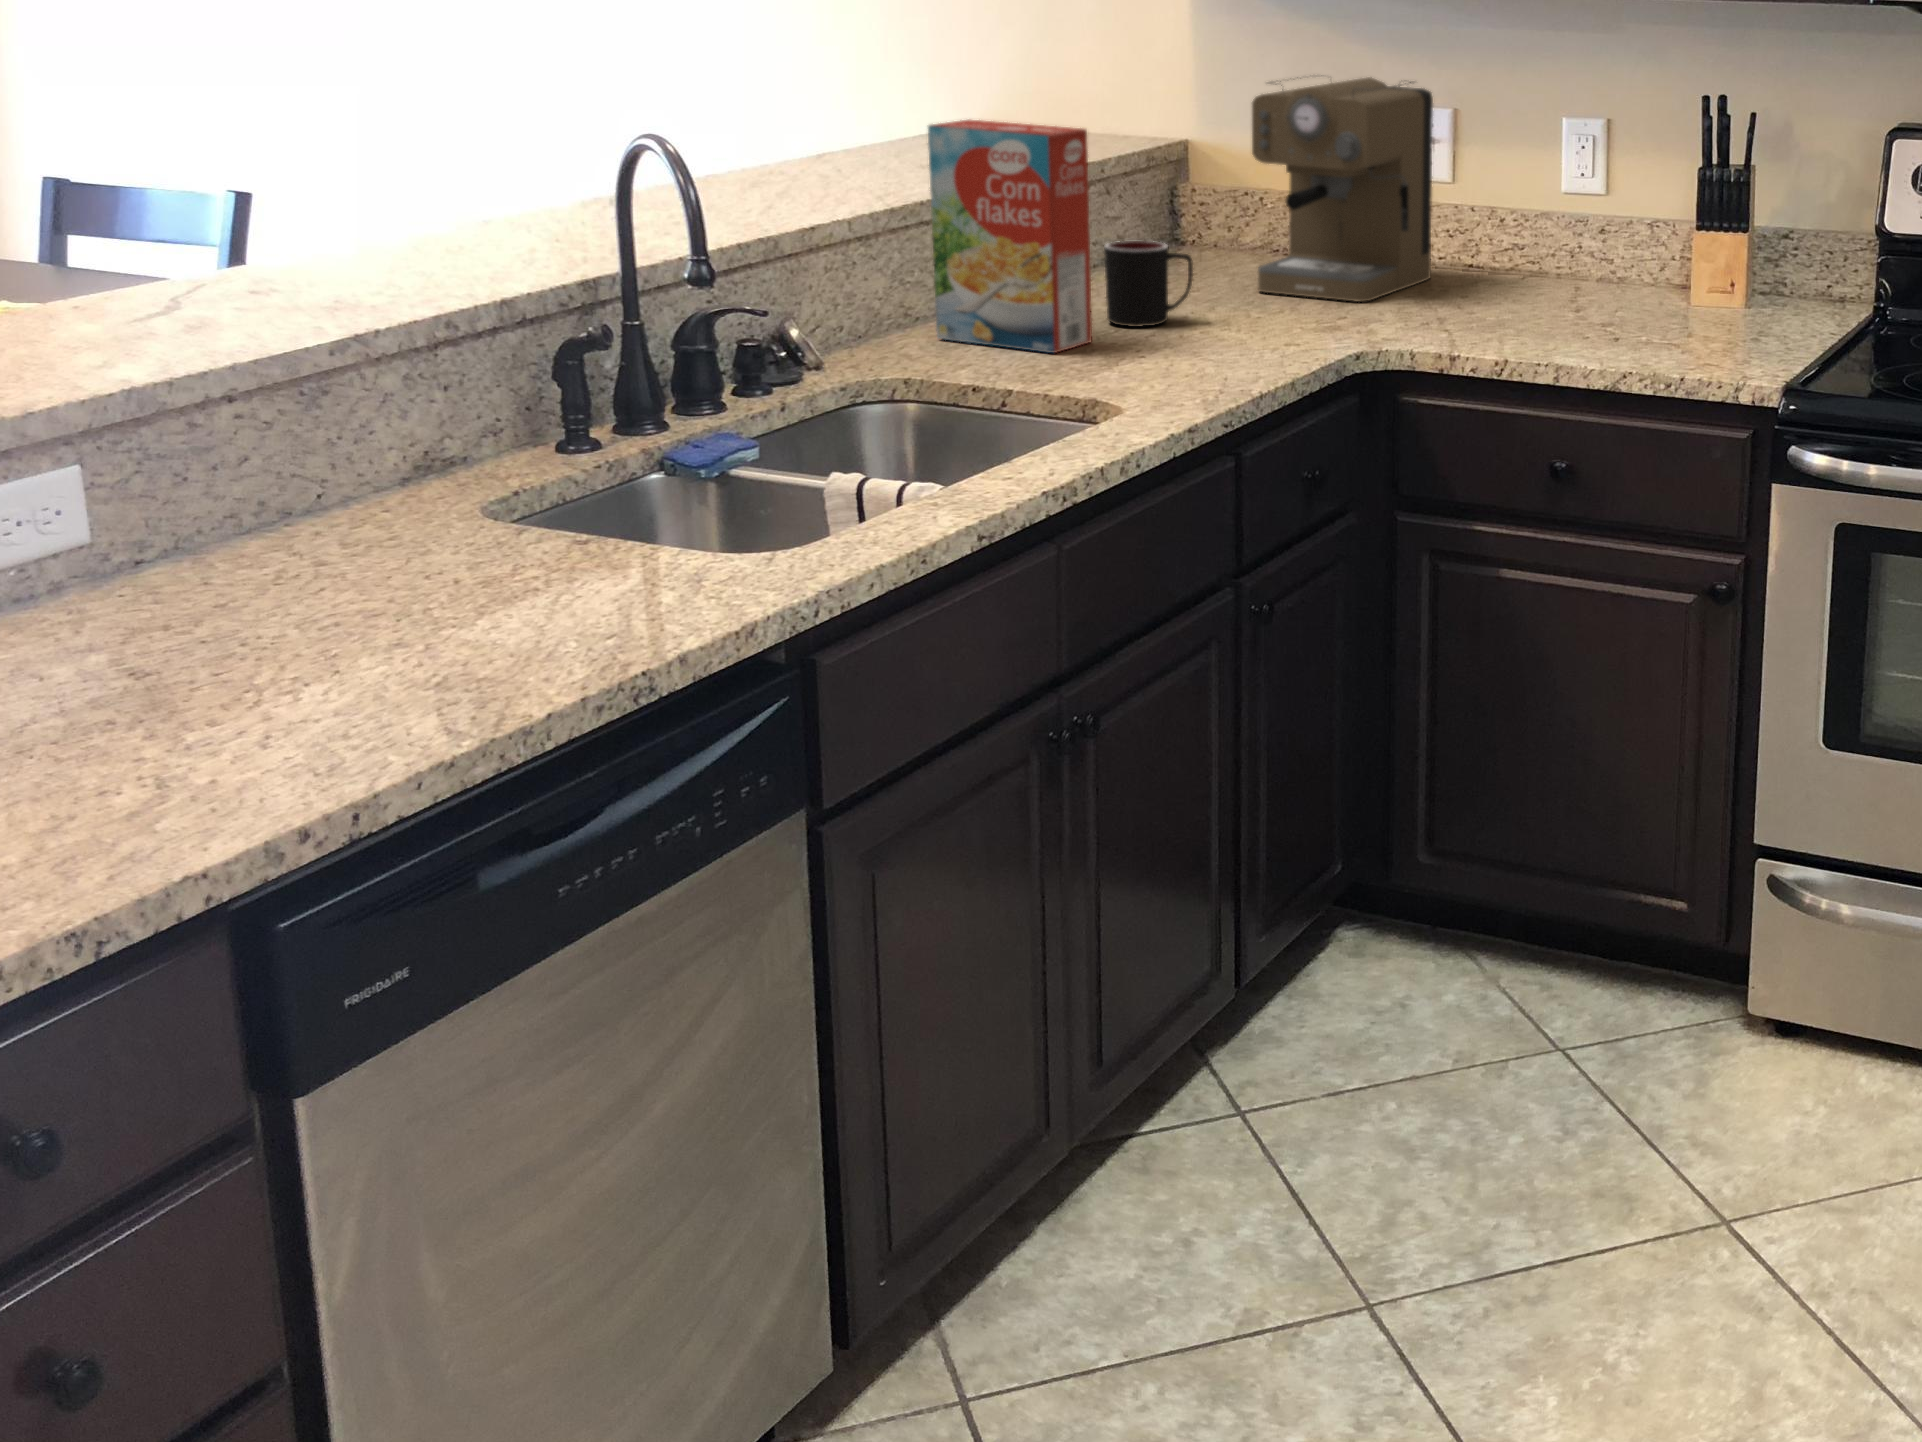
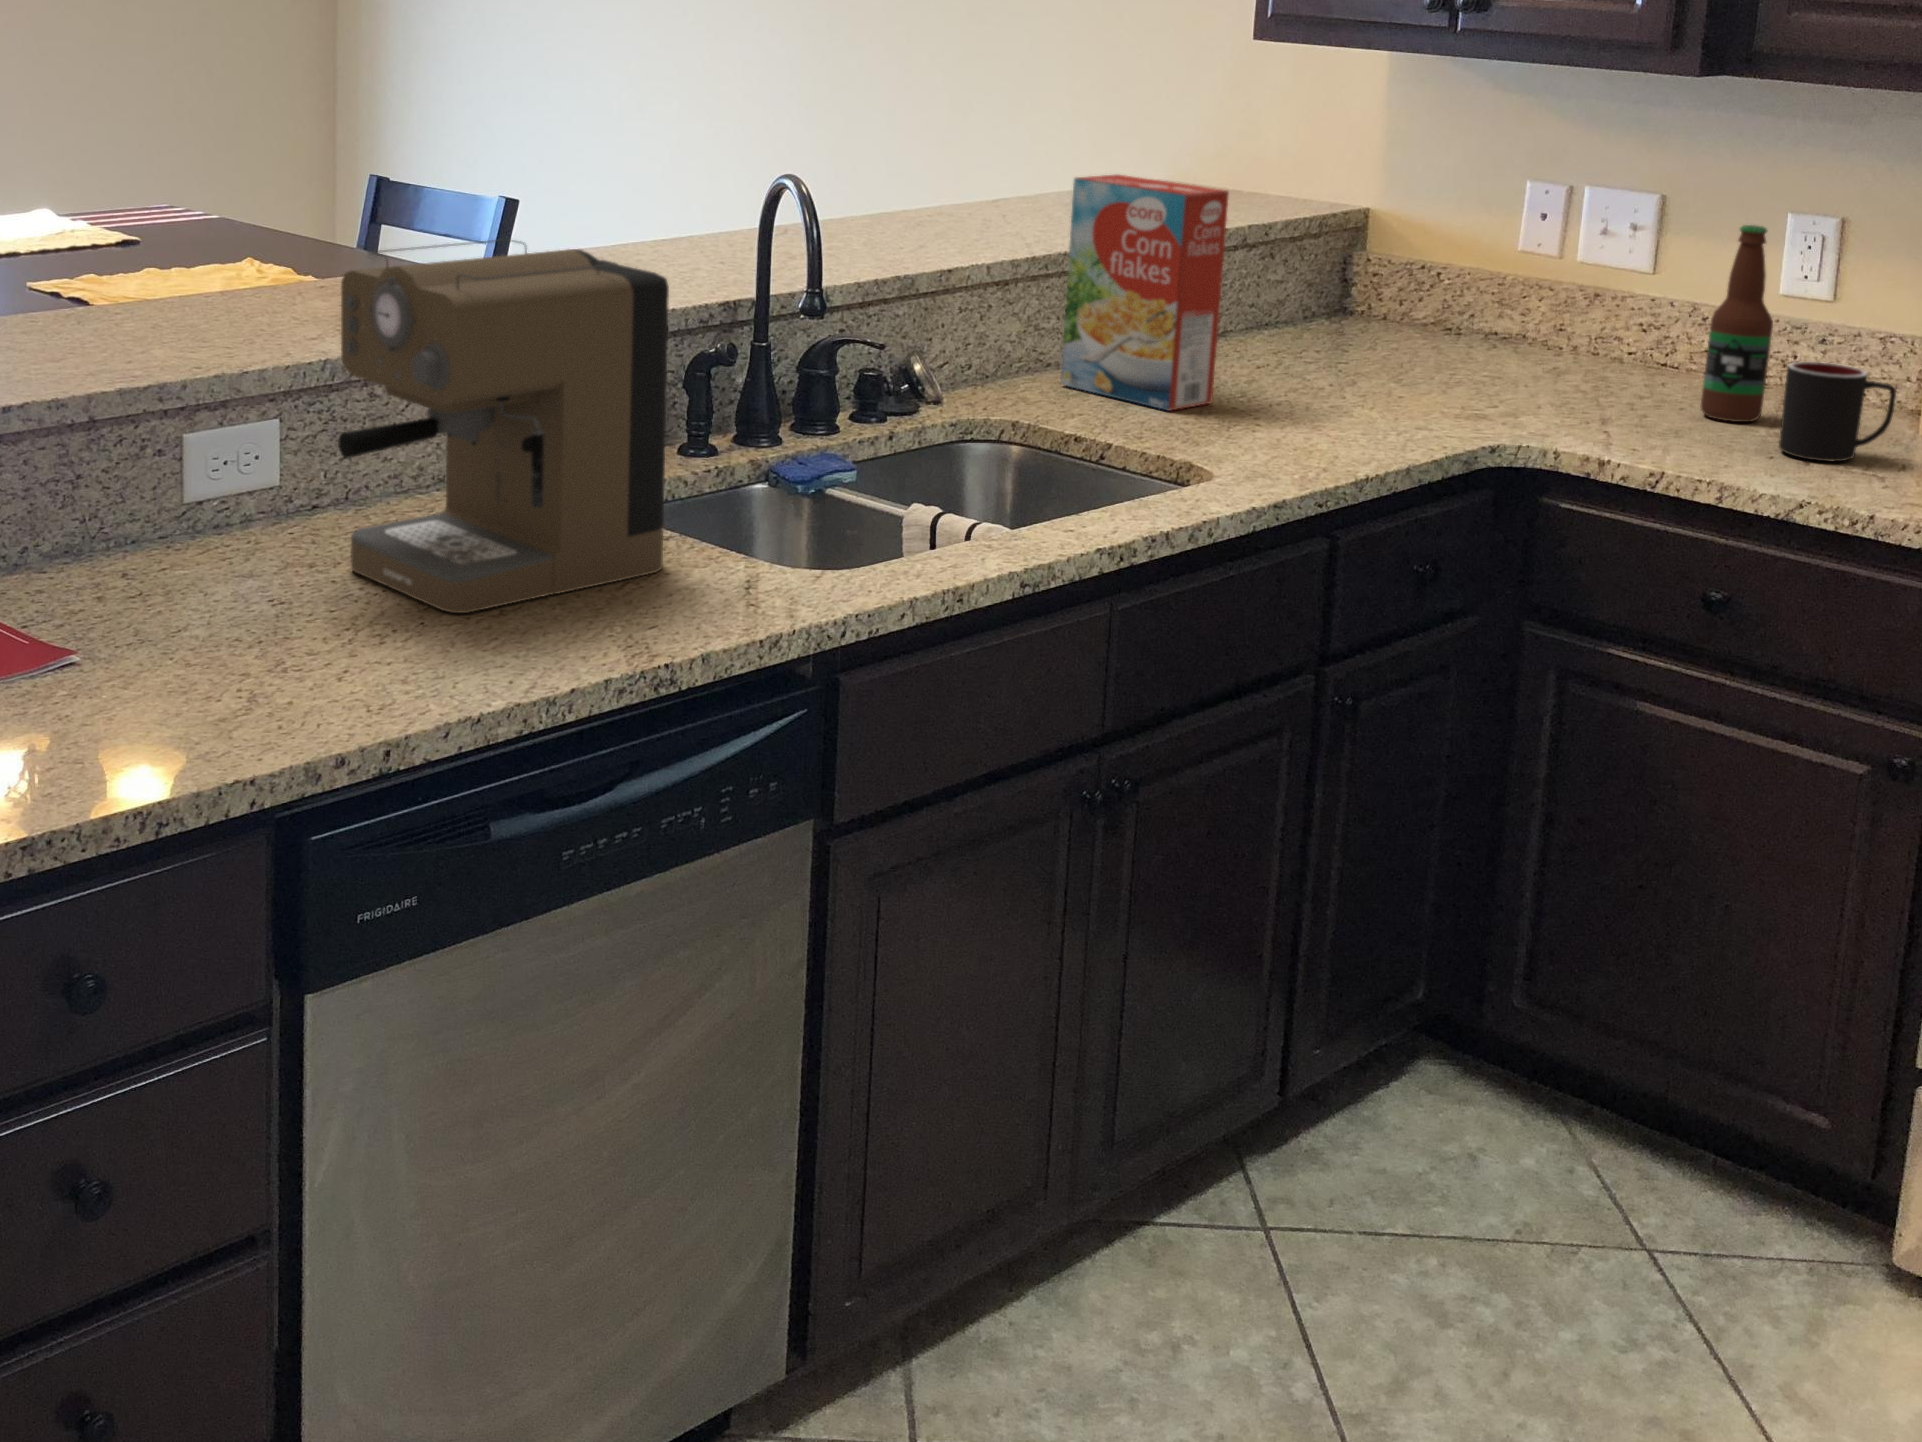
coffee maker: present [1252,77,1433,302] -> present [338,241,669,613]
bottle: none [1517,134,1570,313] -> present [1701,225,1773,422]
mug: present [1104,241,1193,327] -> present [1779,362,1896,462]

